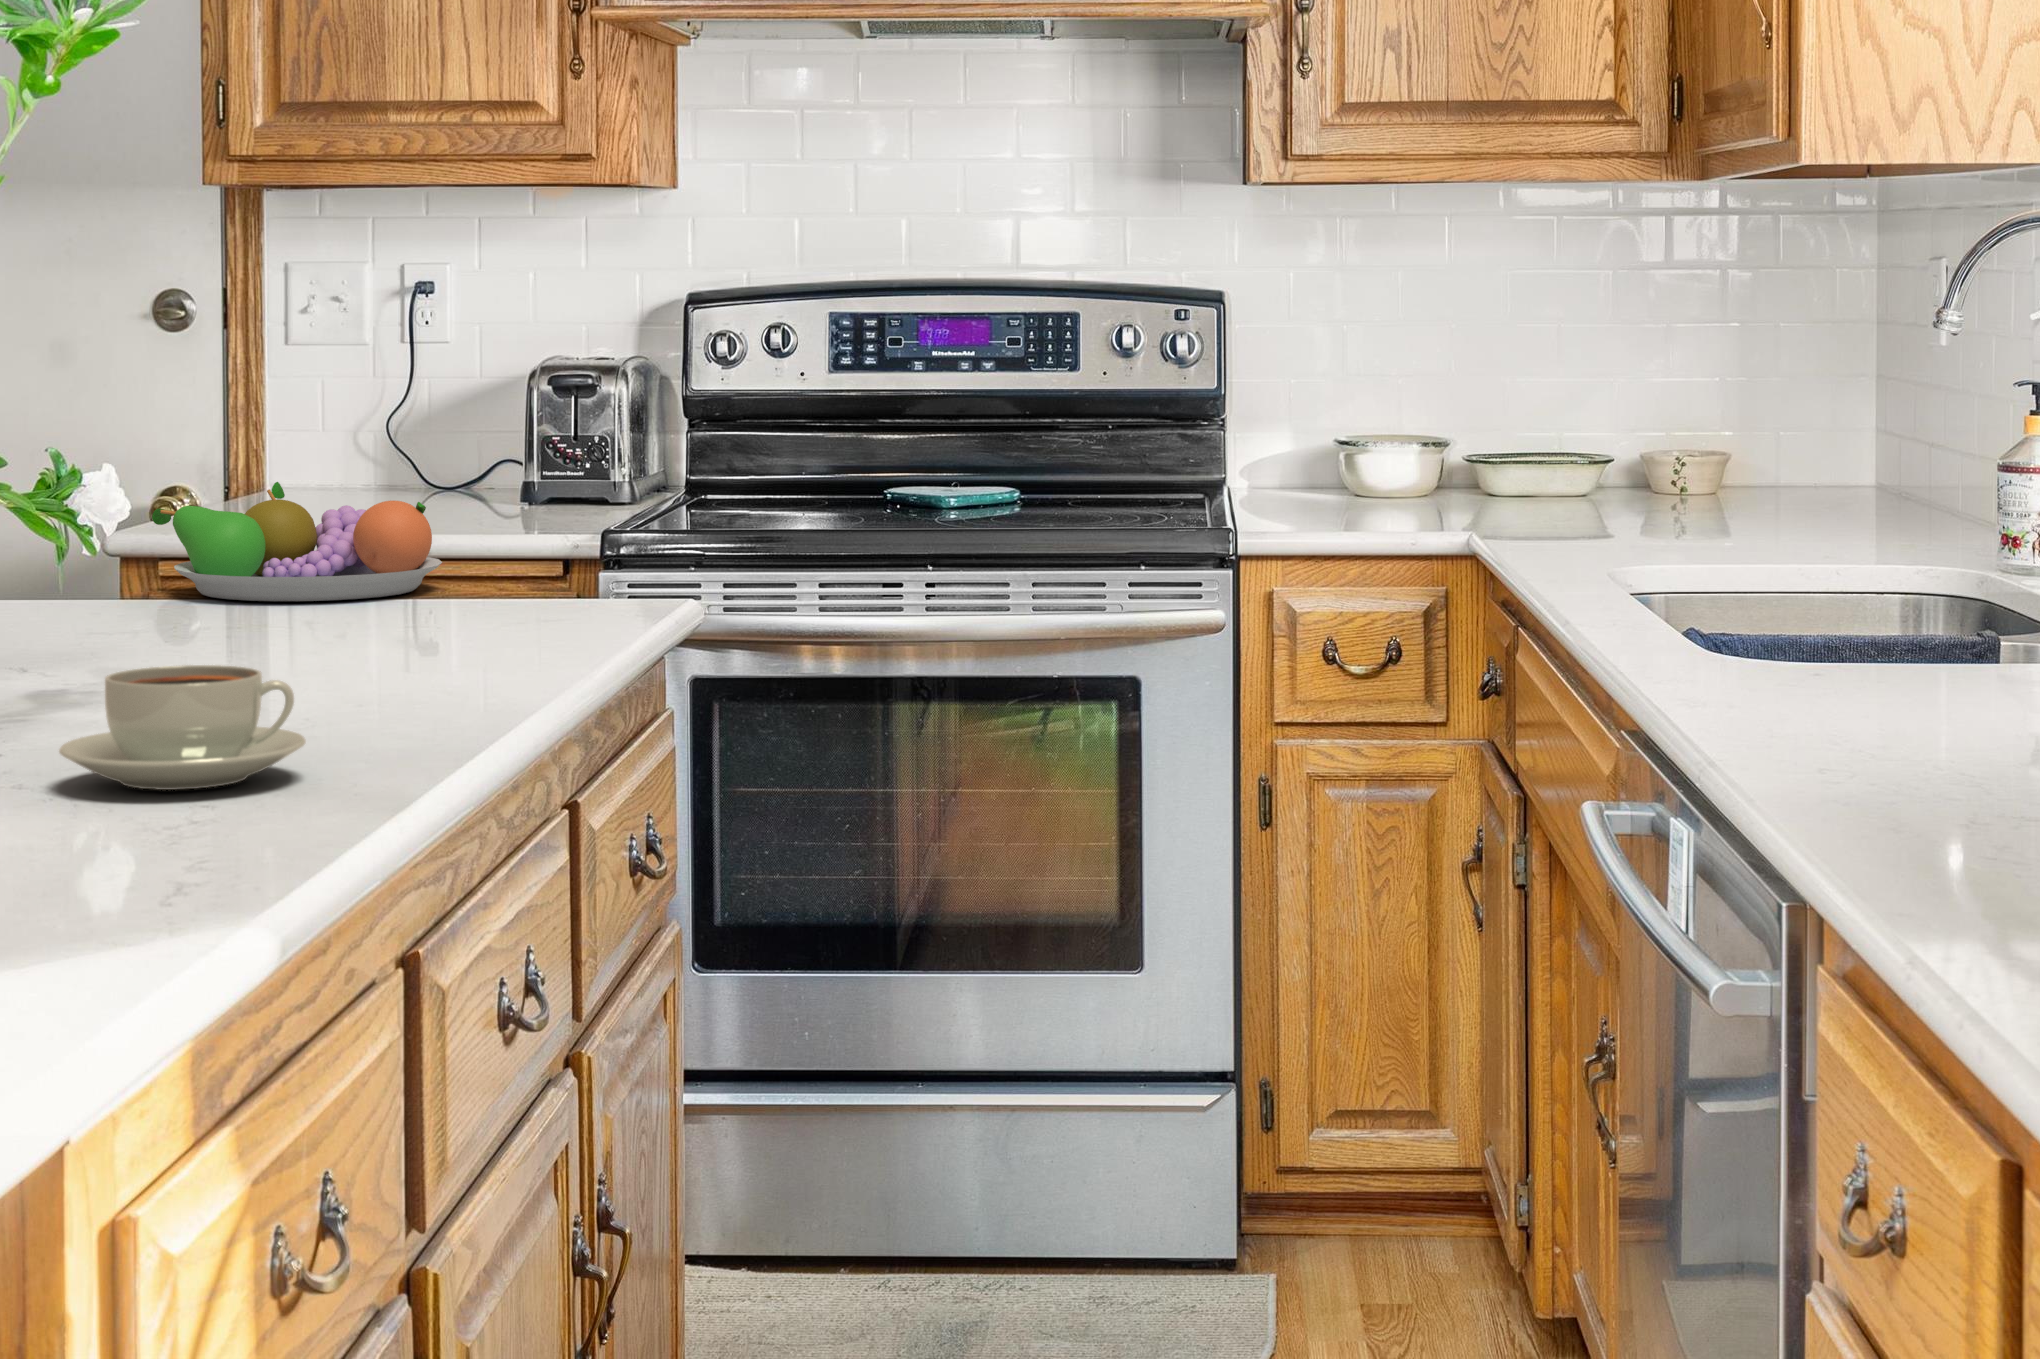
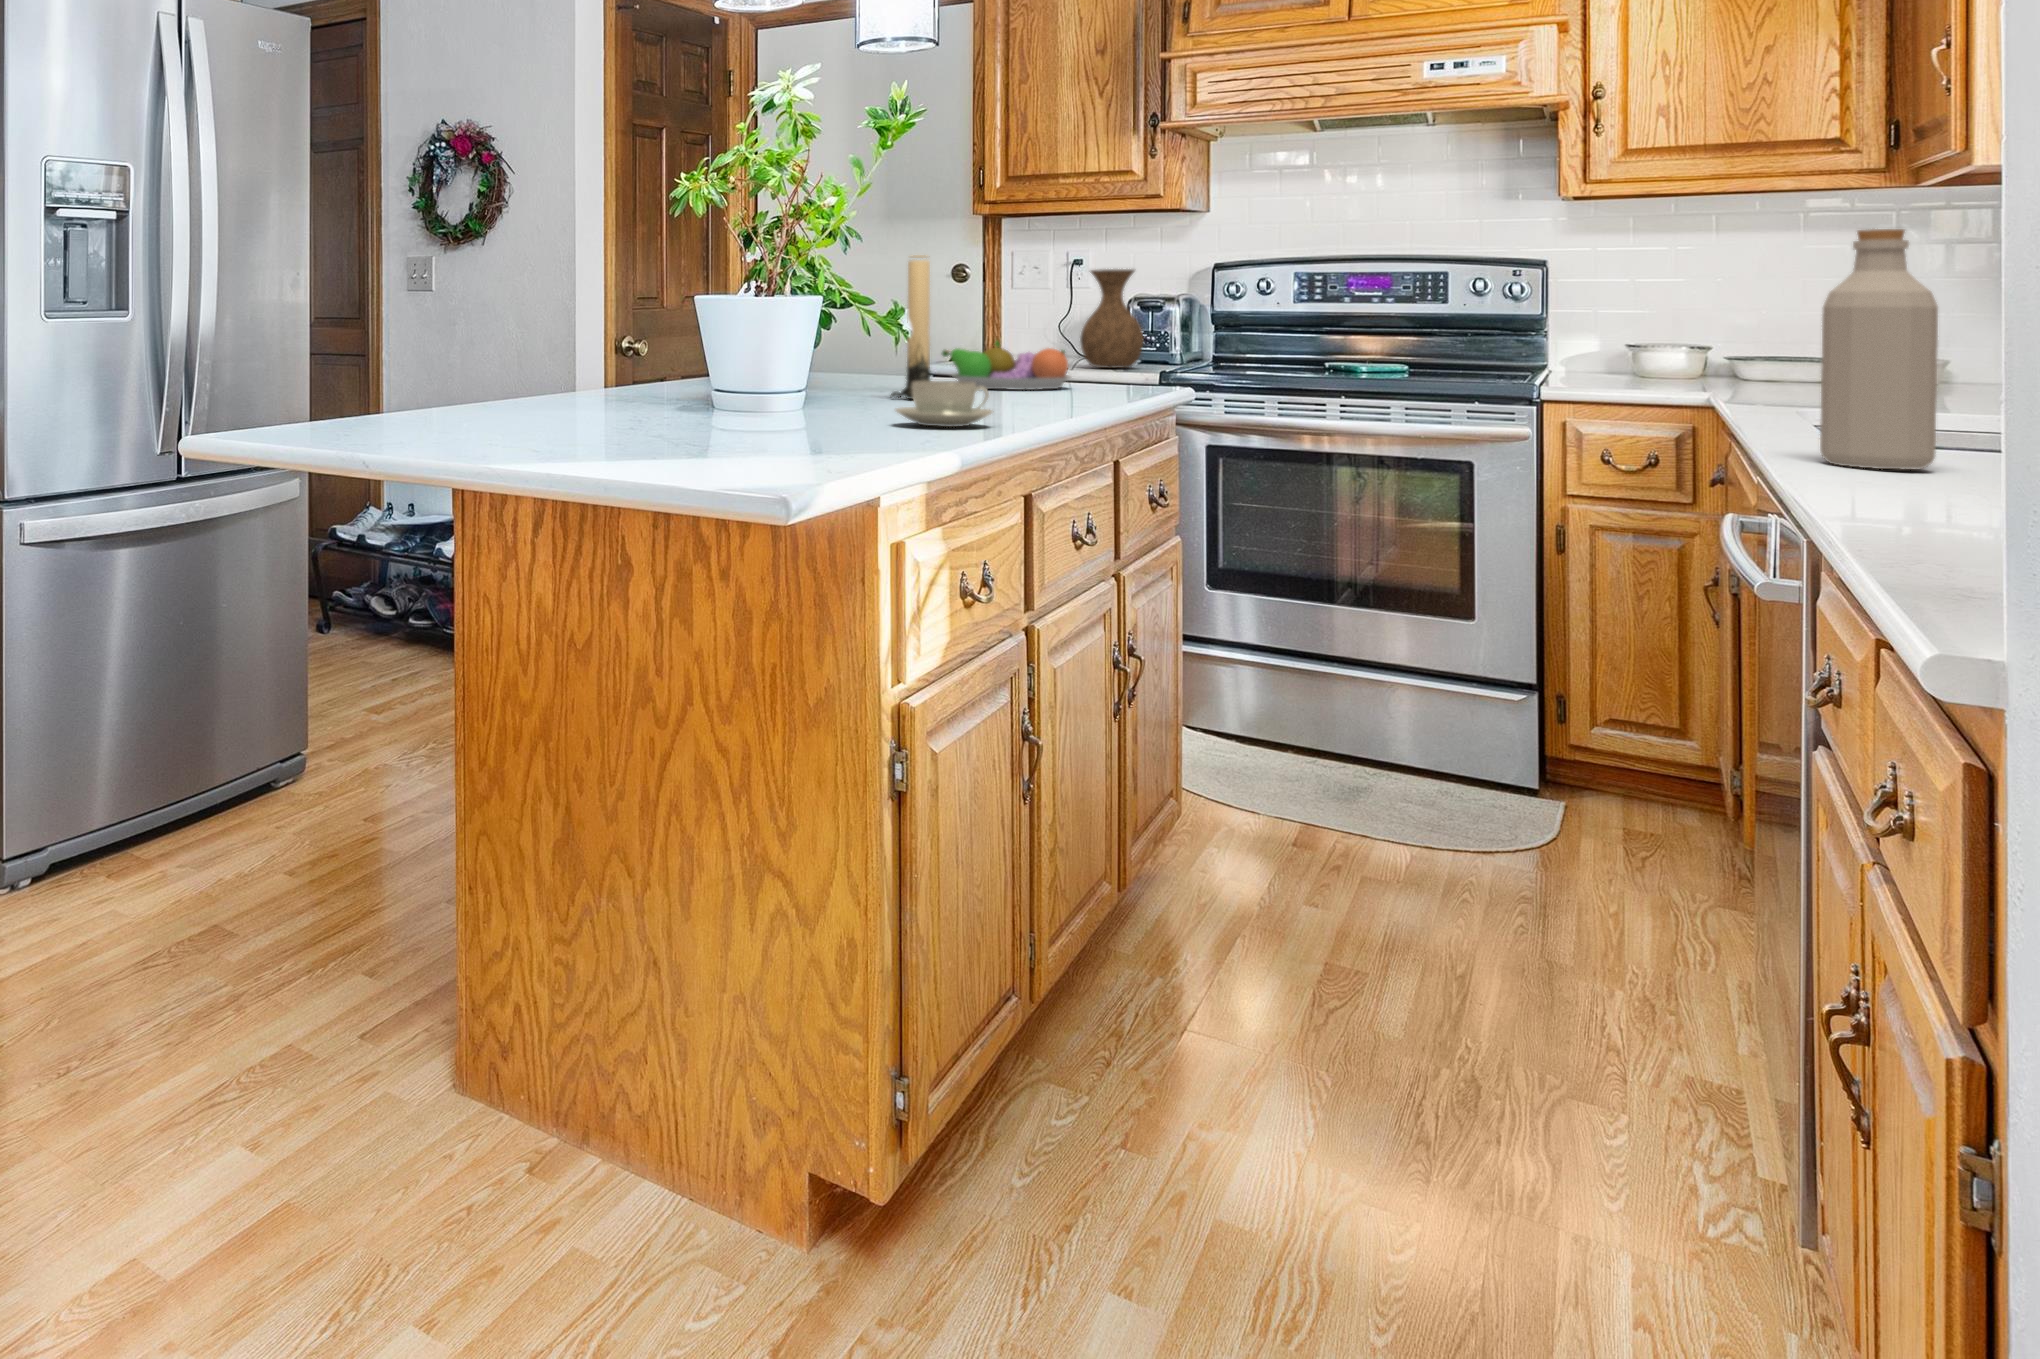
vase: none [435,299,558,504] -> present [1080,269,1144,368]
bottle: none [1732,308,1886,728] -> present [1820,229,1938,469]
candle: none [37,313,137,659] -> present [891,255,931,399]

